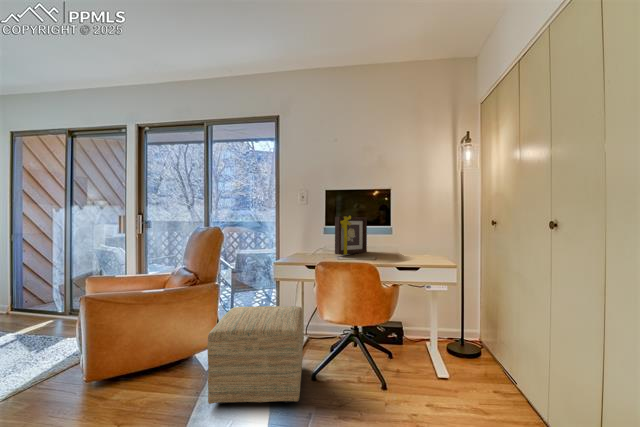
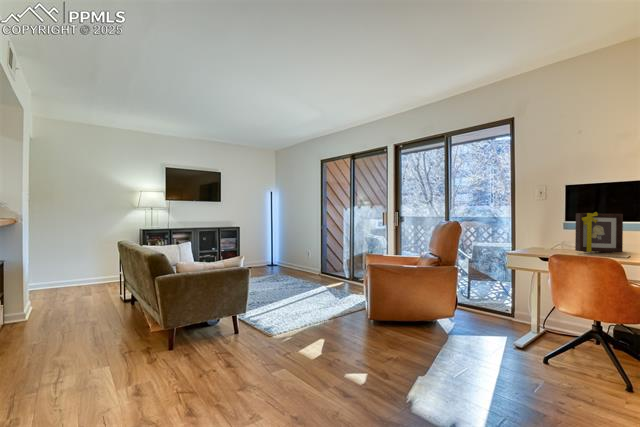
ottoman: present [207,306,303,404] -> none [447,287,535,368]

